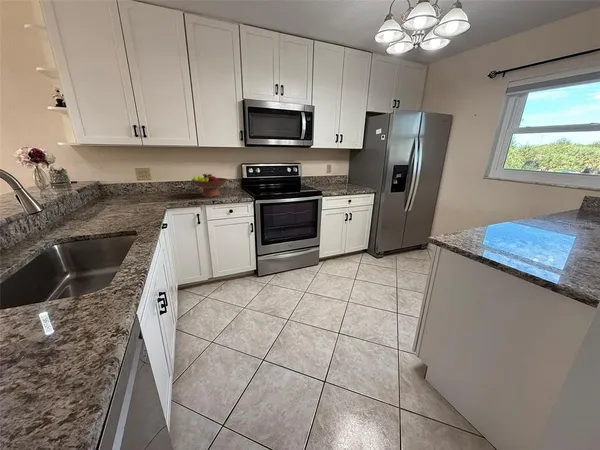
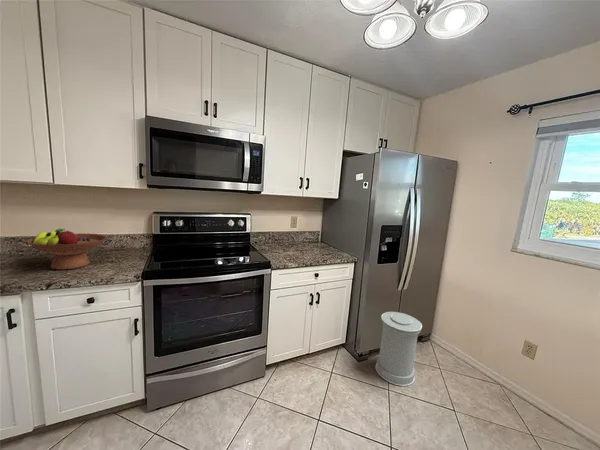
trash can: none [388,226,420,269] -> present [376,312,422,386]

